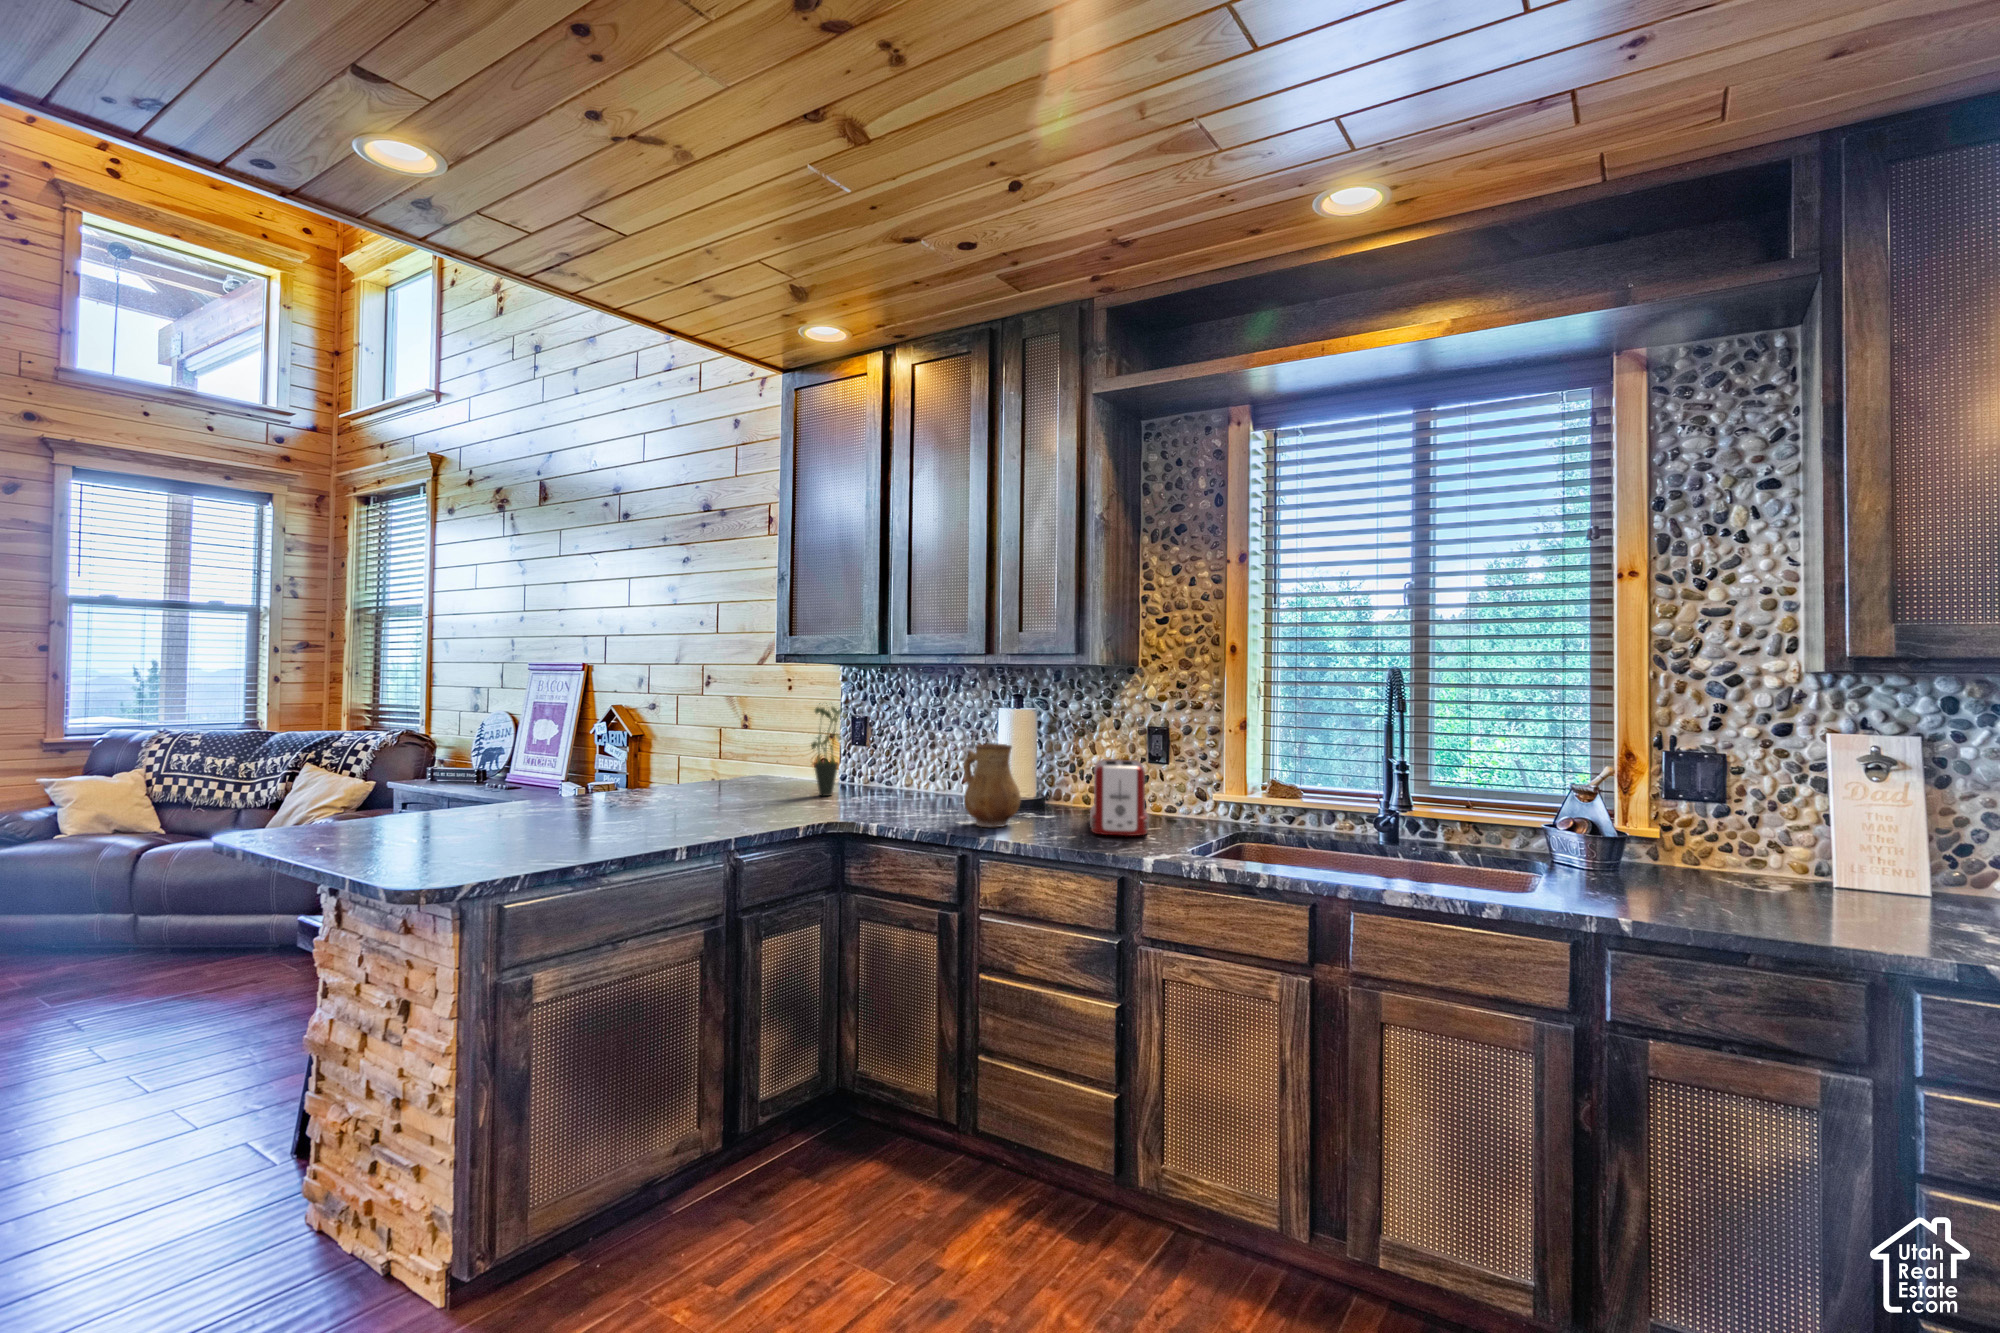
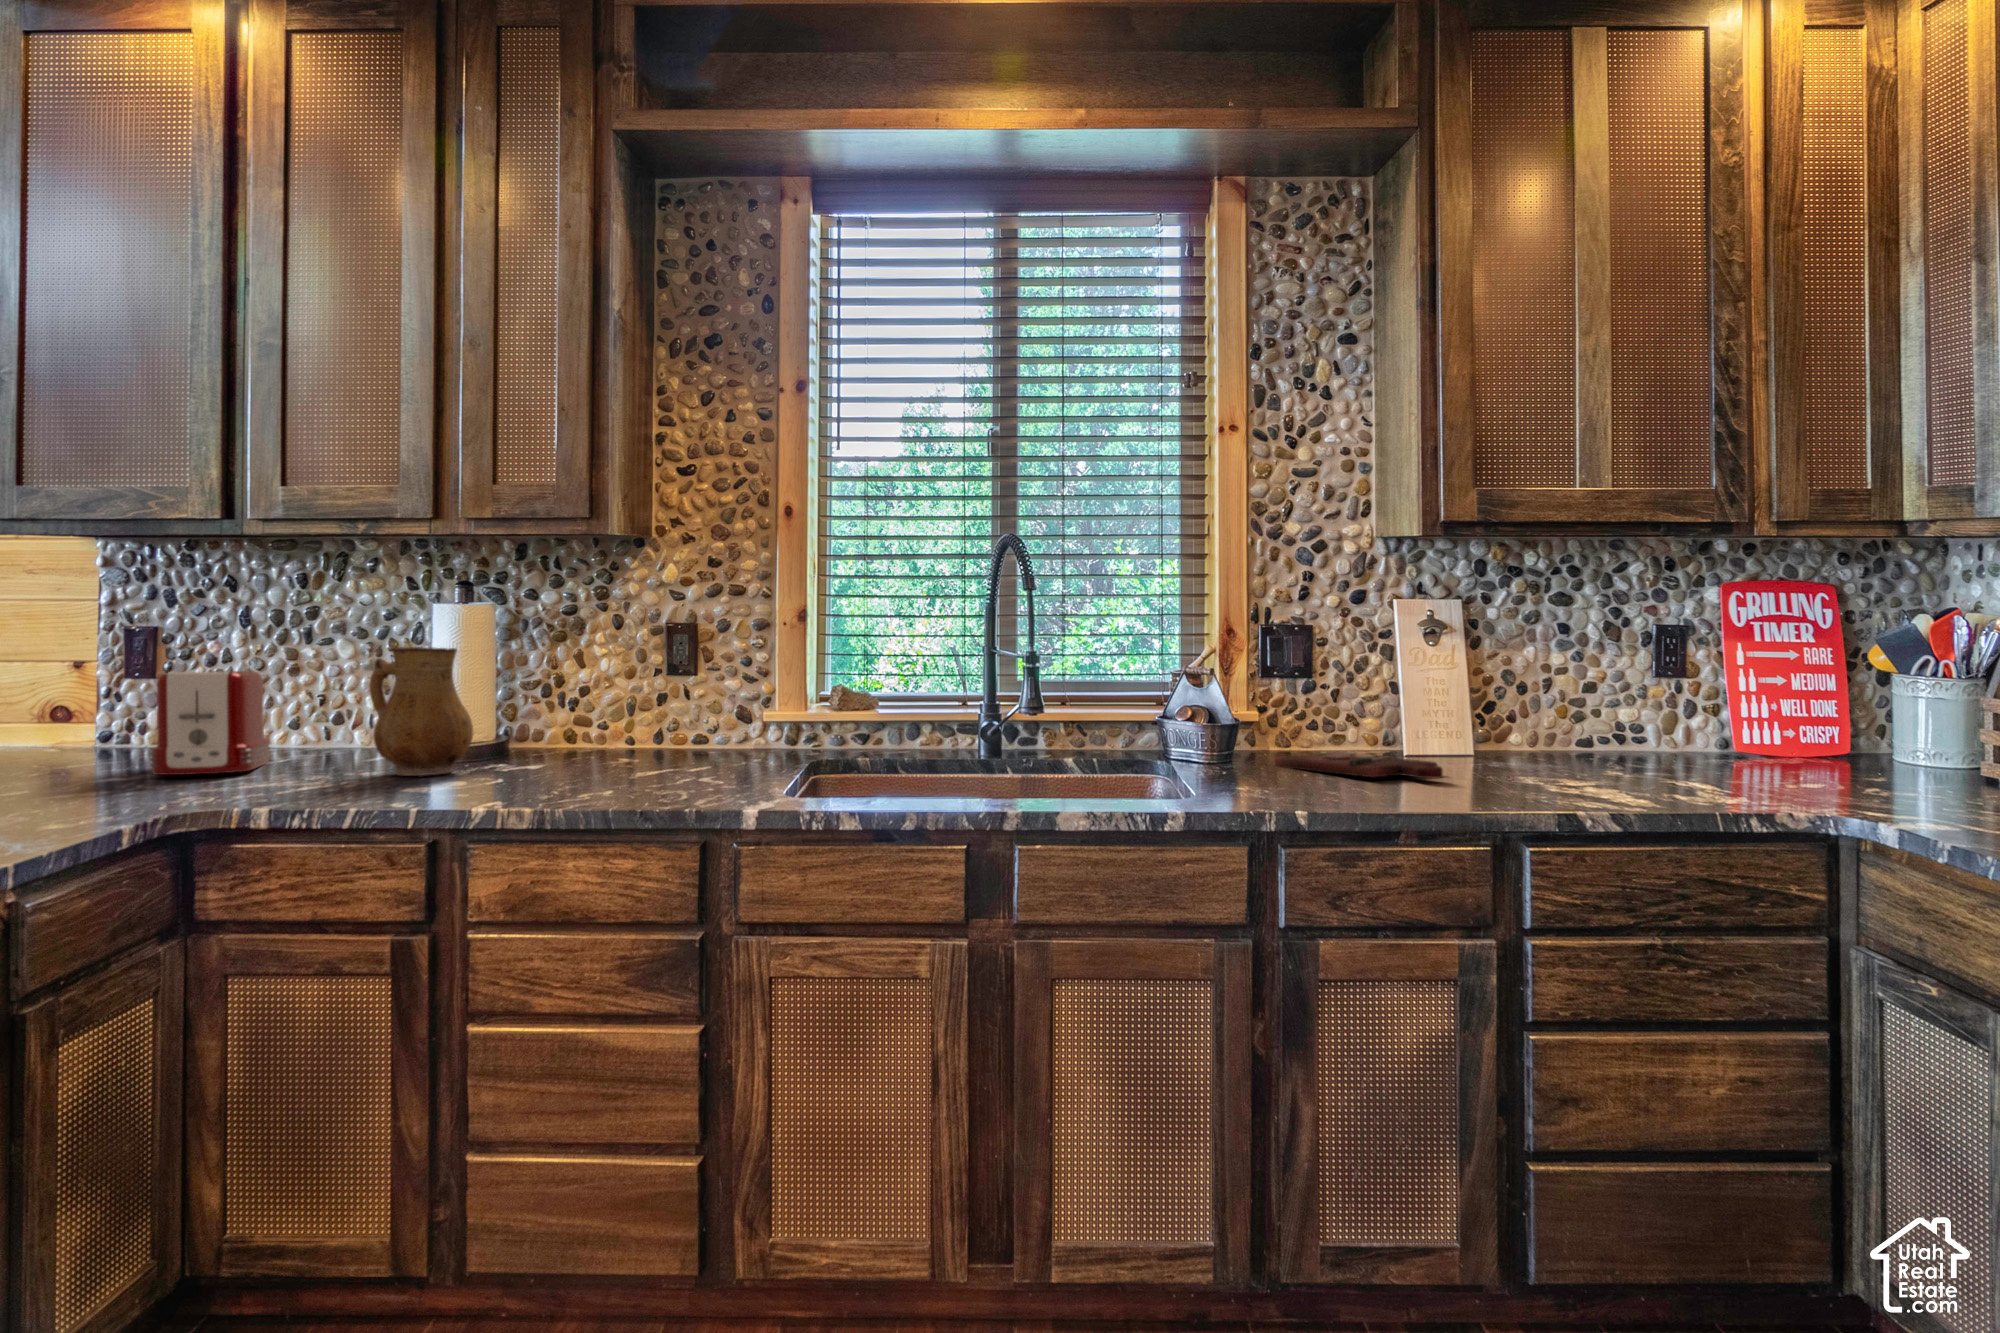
potted plant: present [811,703,846,796] -> none [41,595,120,763]
toaster: present [1090,759,1149,836] -> present [149,671,271,775]
cutting board: none [1671,881,1869,934] -> present [1275,752,1443,778]

